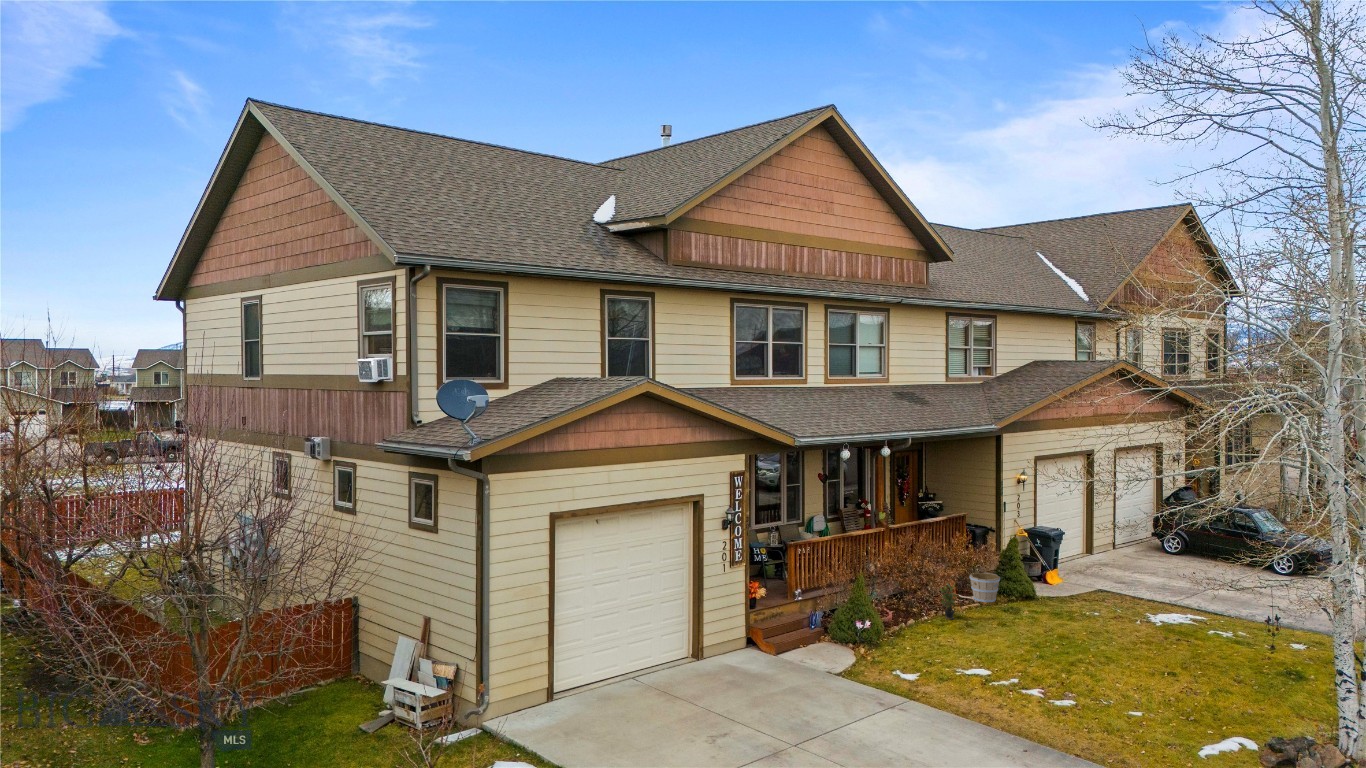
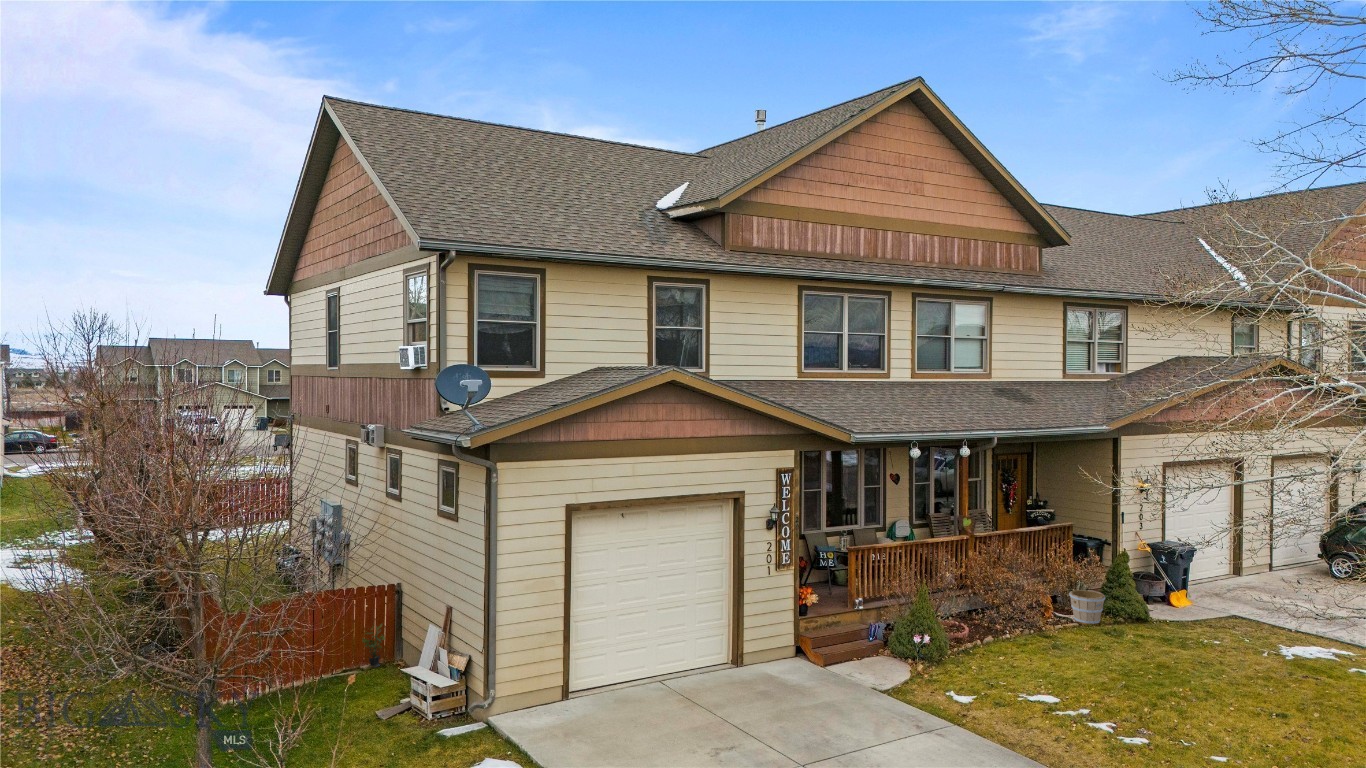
potted plant: present [940,584,957,620] -> present [363,624,385,668]

